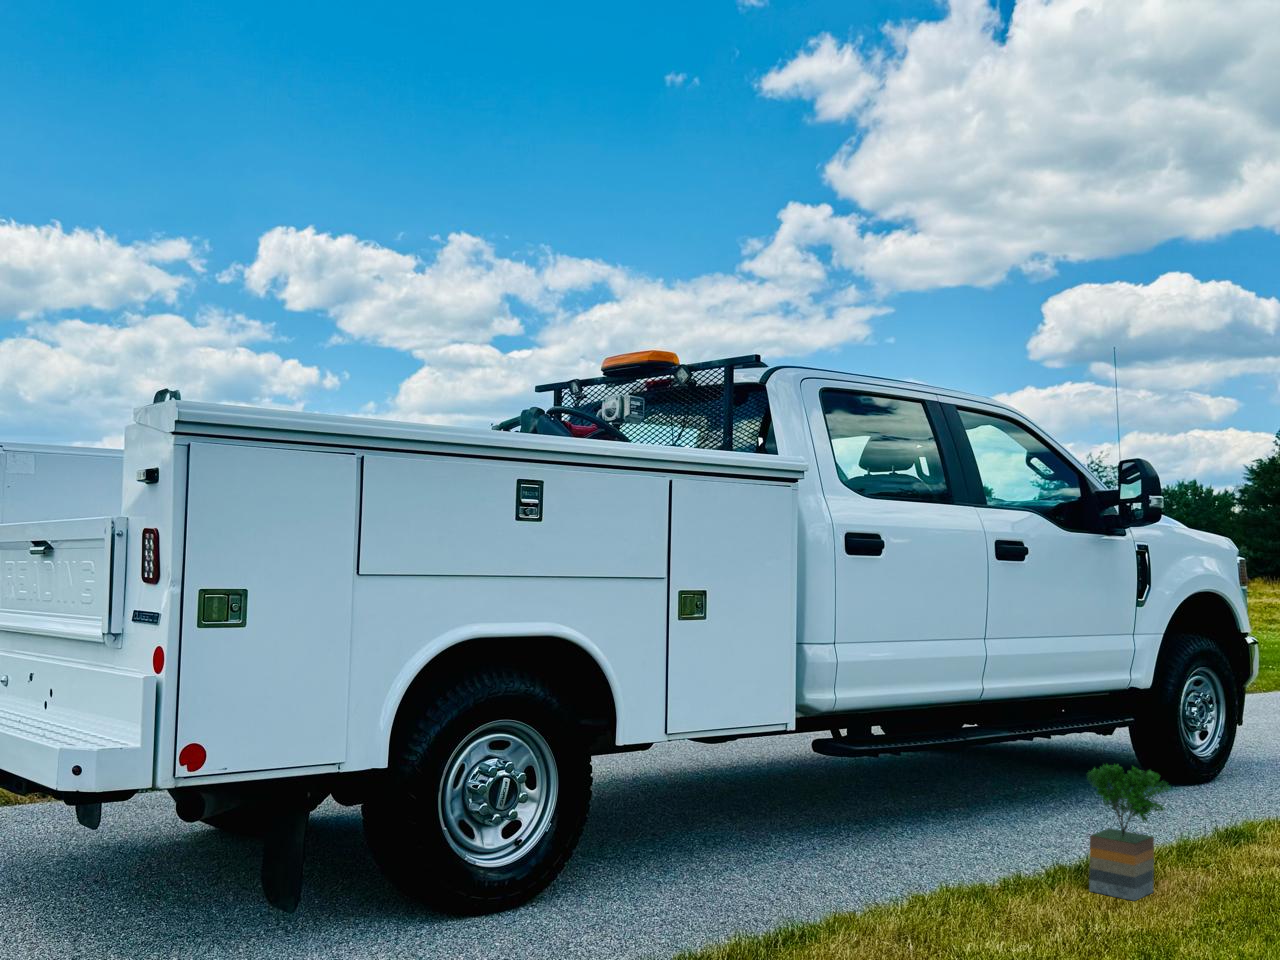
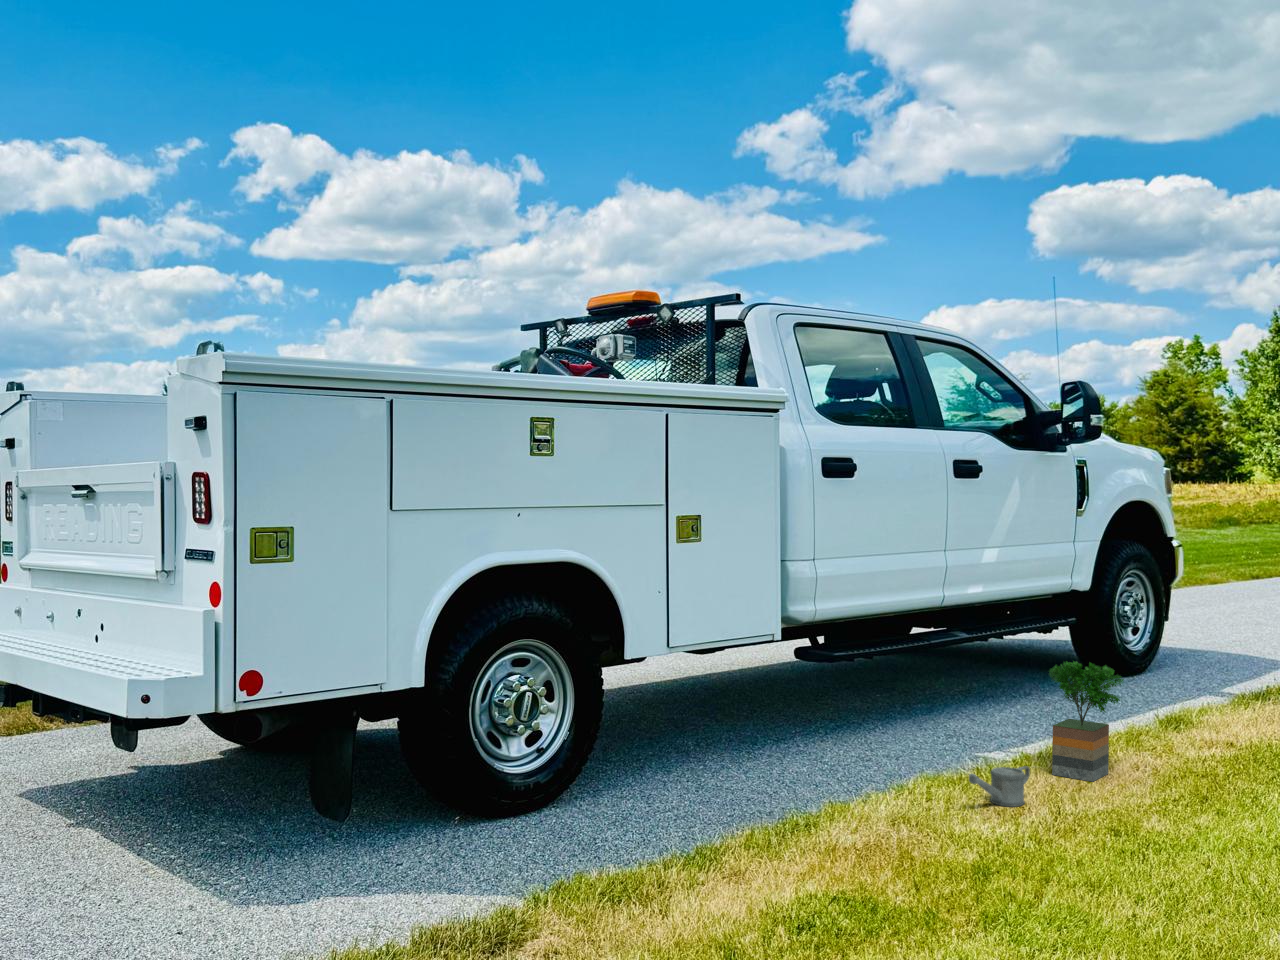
watering can: none [988,880,1060,926] -> present [969,766,1030,807]

